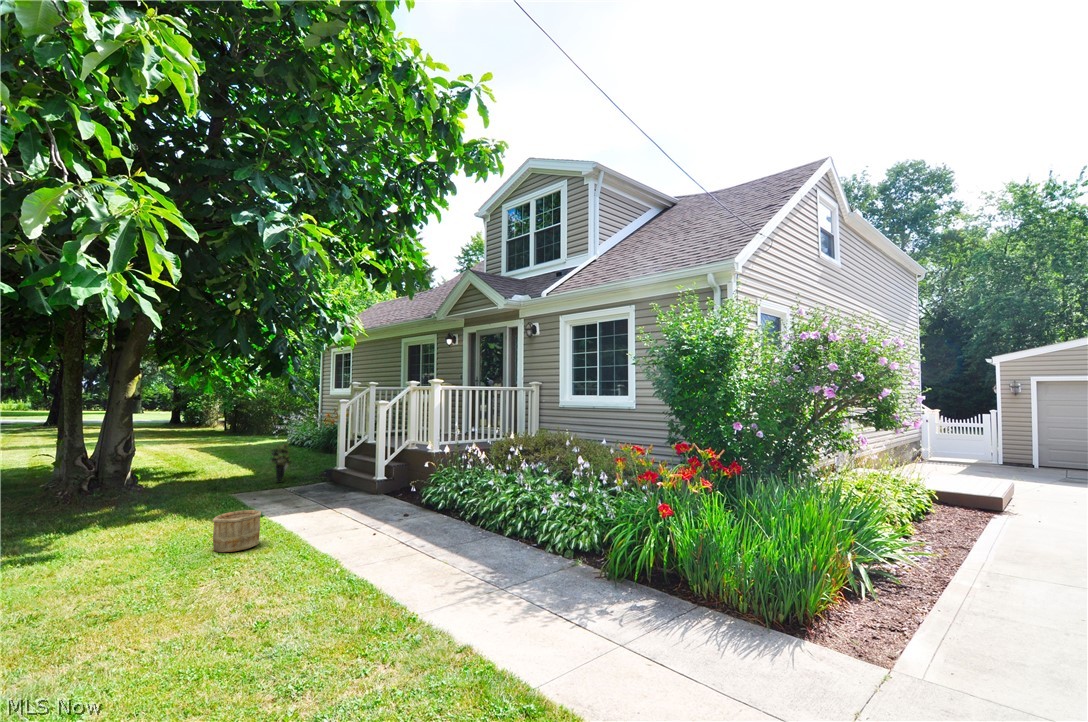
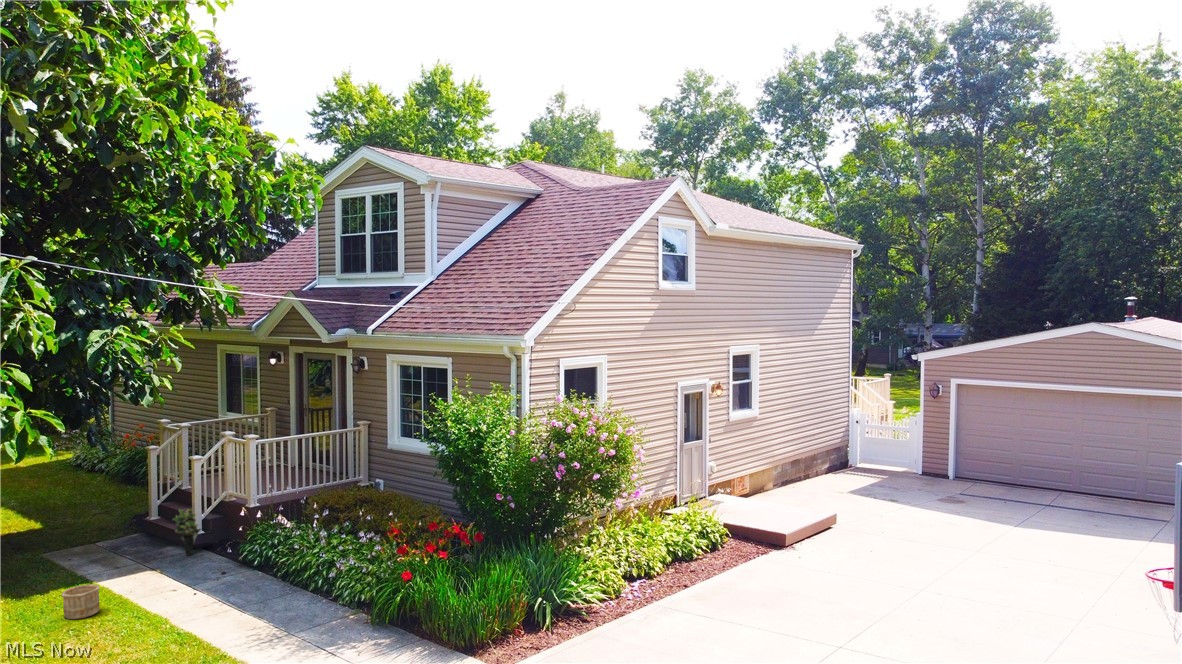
potted plant: present [269,443,291,483] -> present [173,508,201,555]

